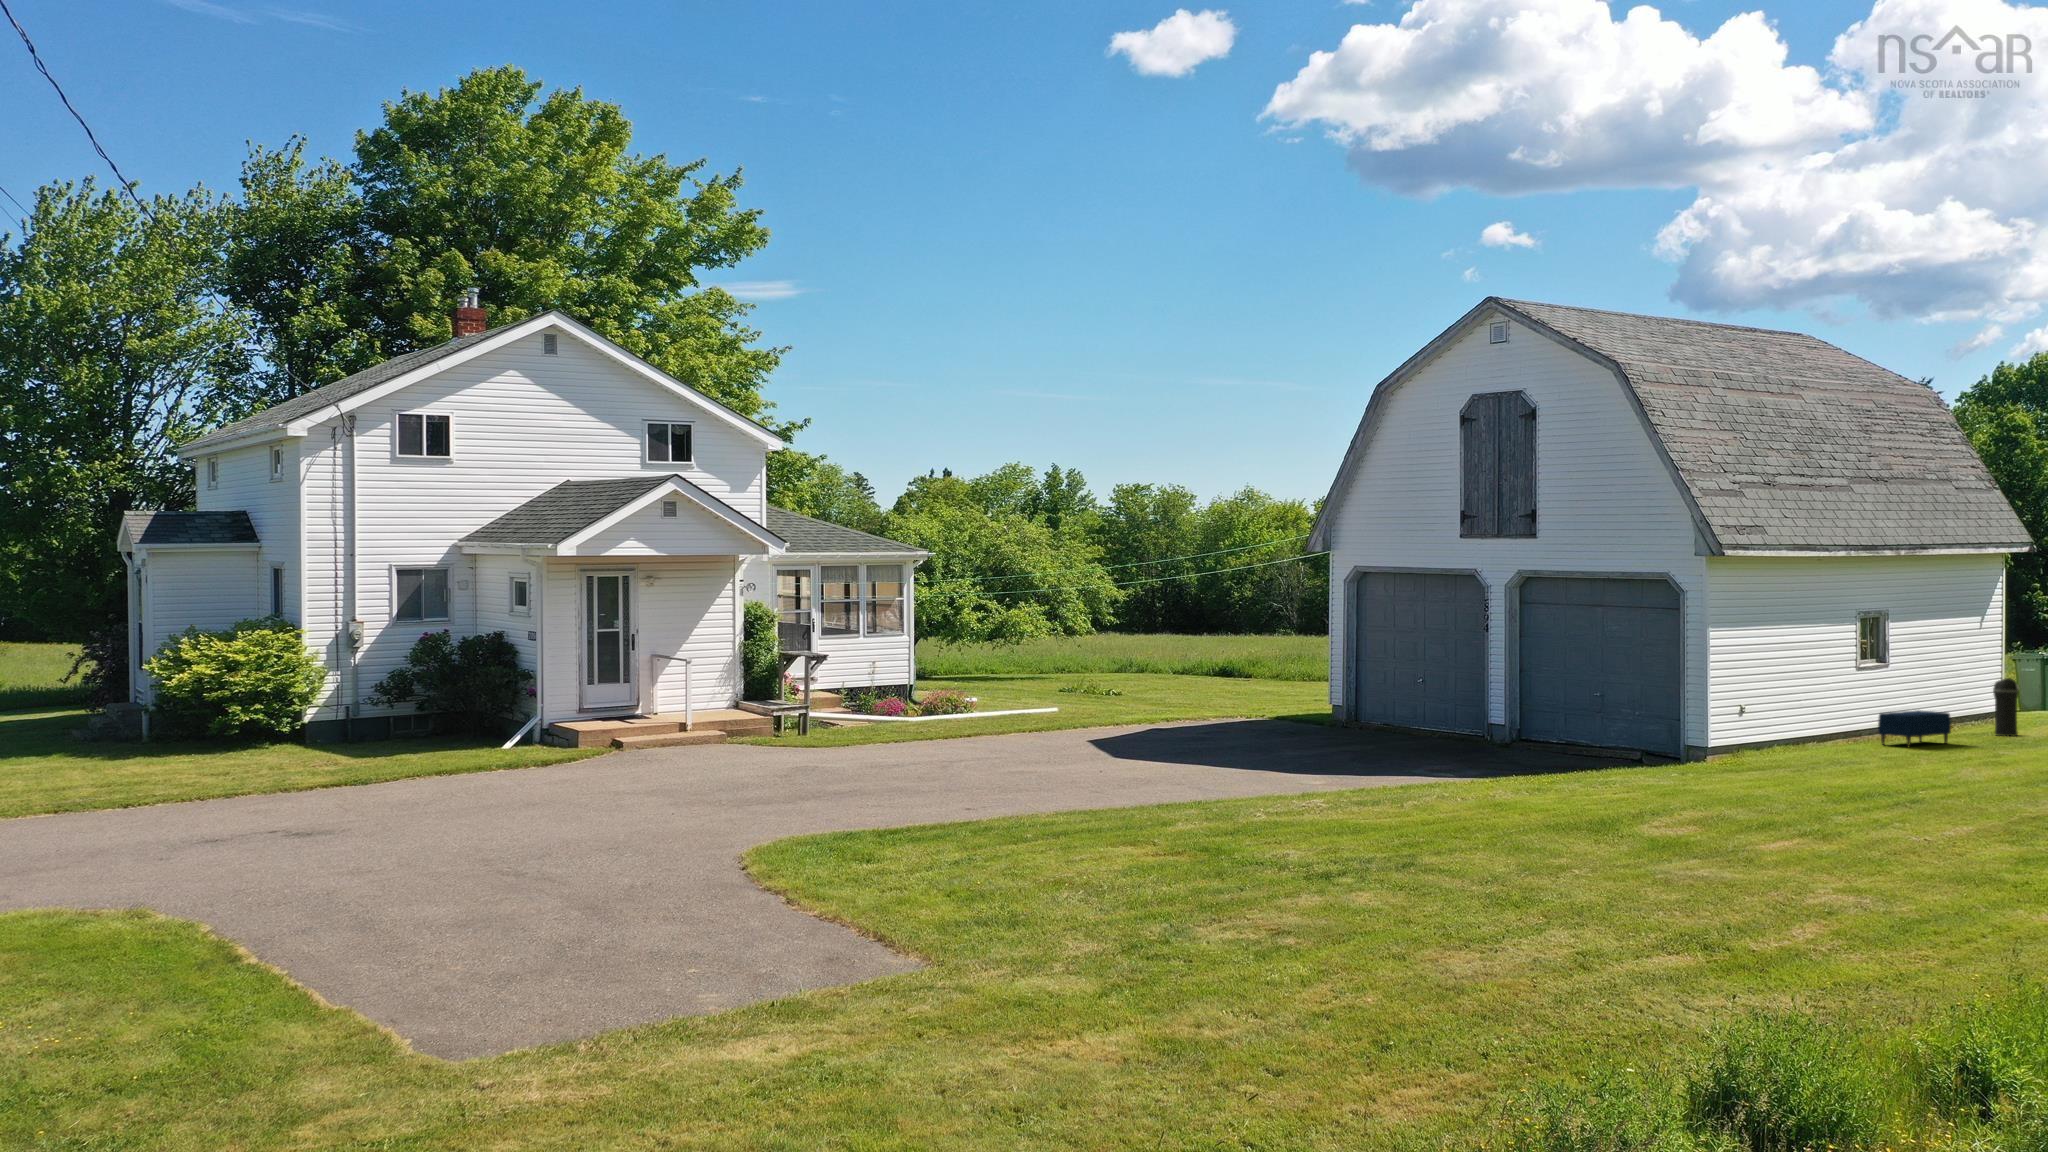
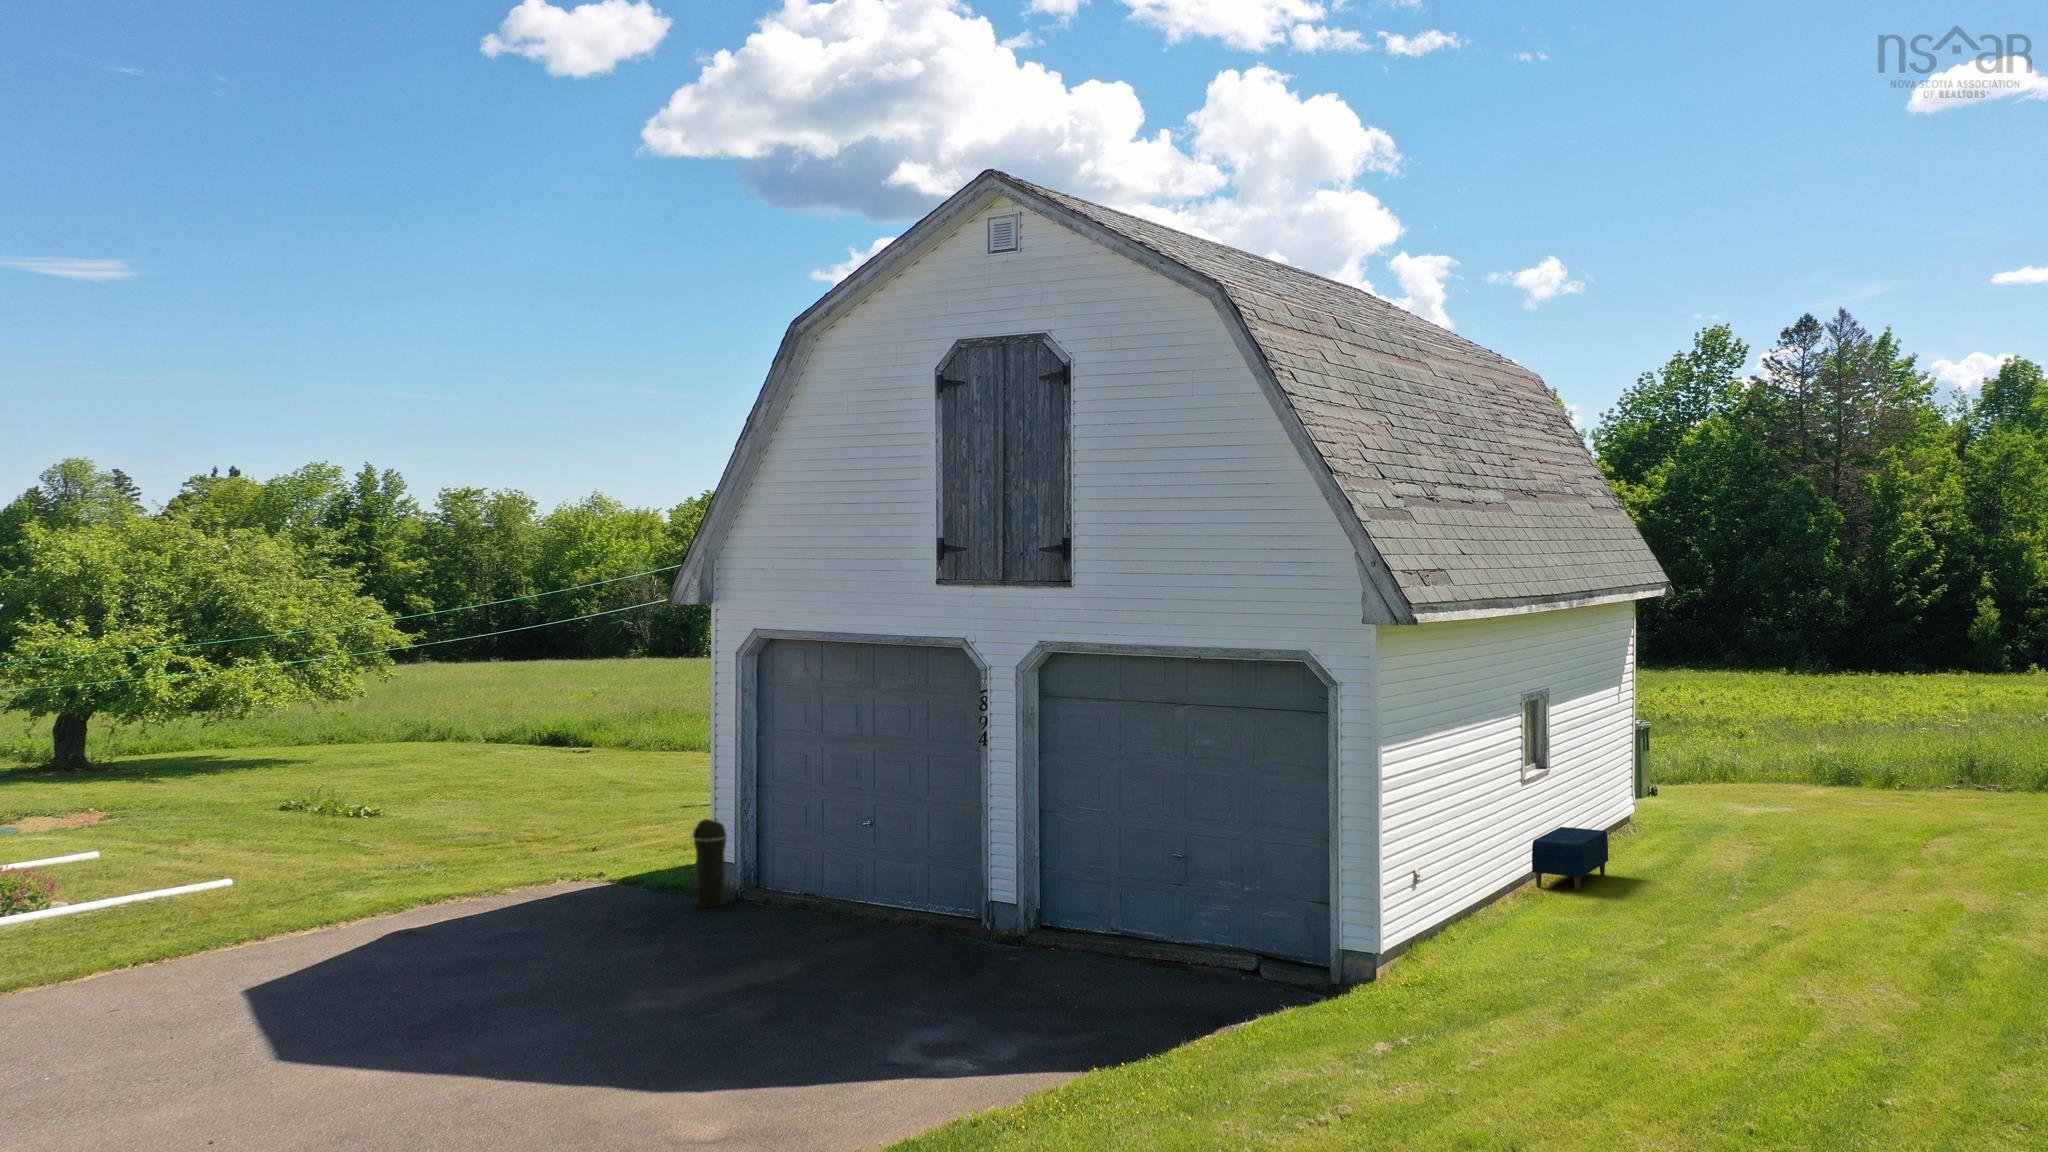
trash can: present [1993,678,2019,736] -> present [692,819,726,908]

